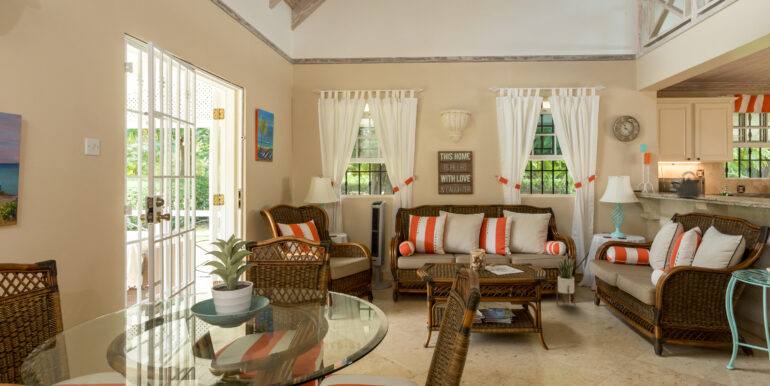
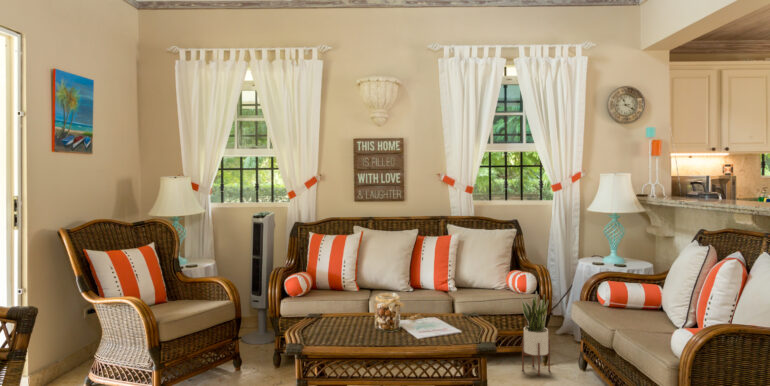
kettle: present [673,172,700,198] -> none [692,162,737,203]

